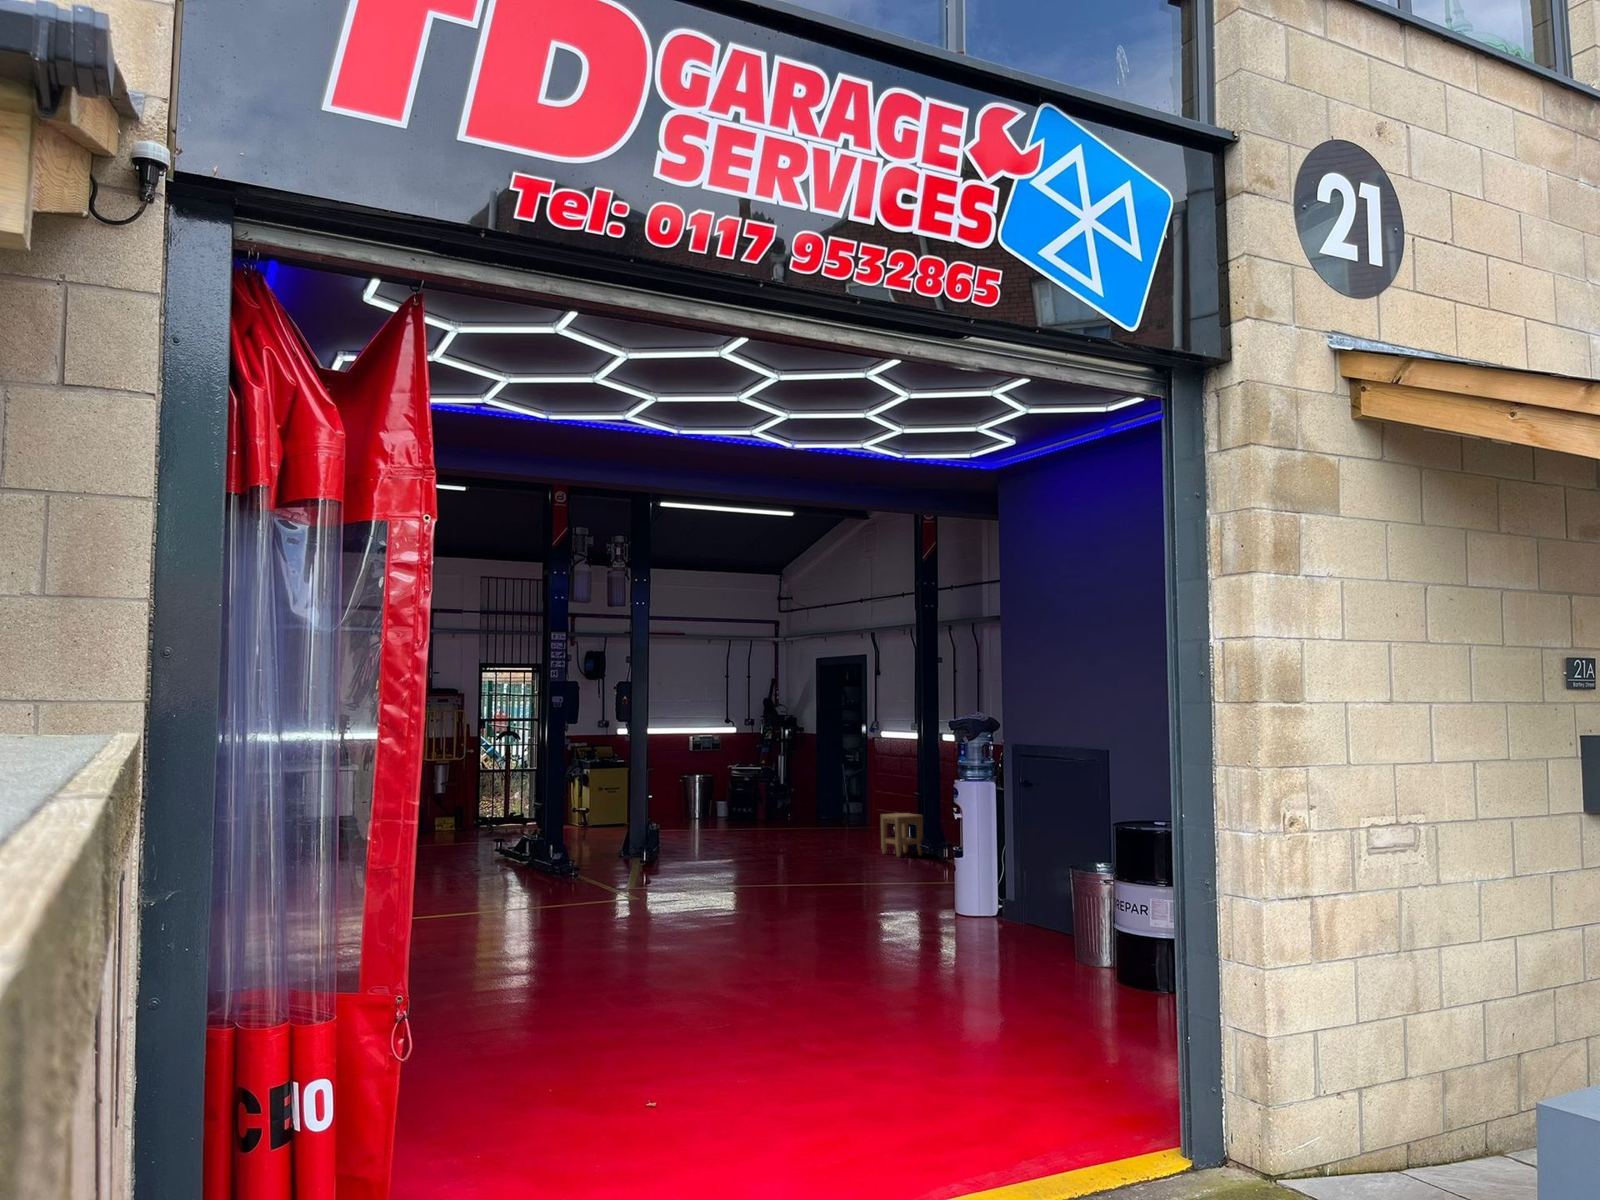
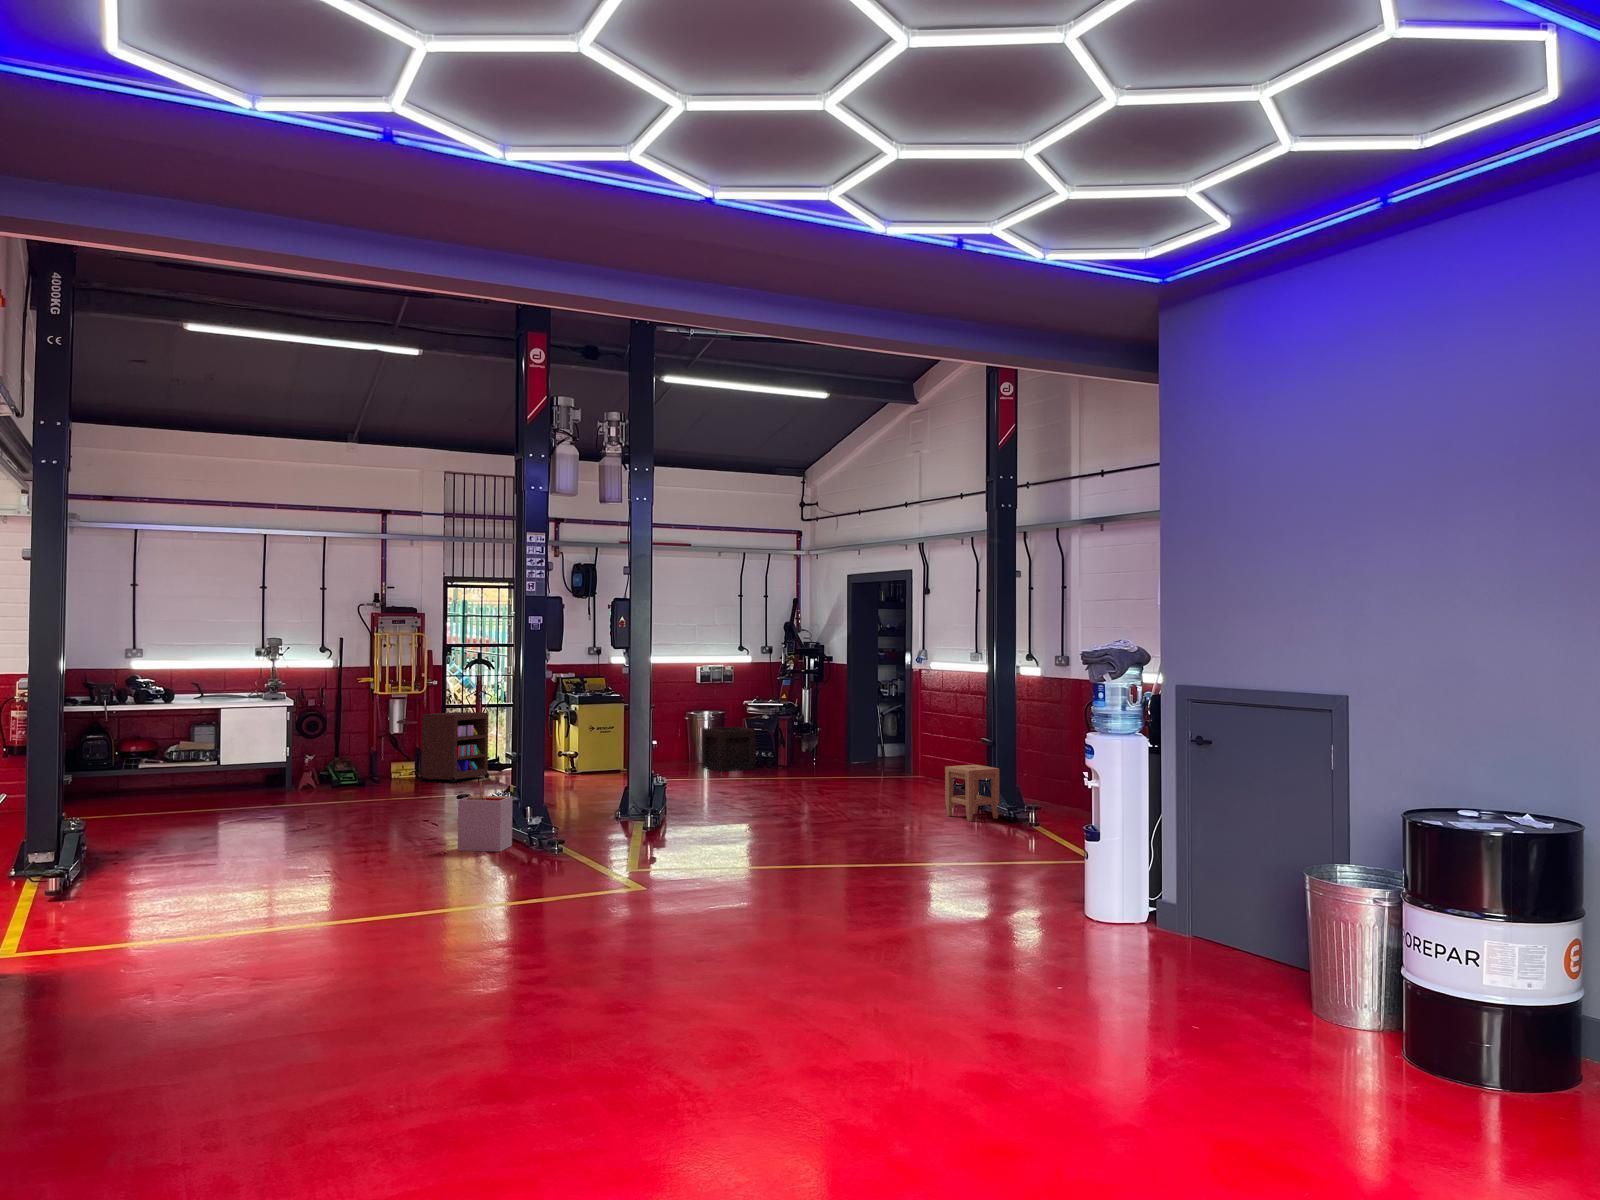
storage cabinet: none [458,776,515,834] -> present [420,712,489,782]
wooden crate: none [693,788,738,826] -> present [702,727,756,771]
storage bin: none [499,824,540,877] -> present [458,782,513,852]

